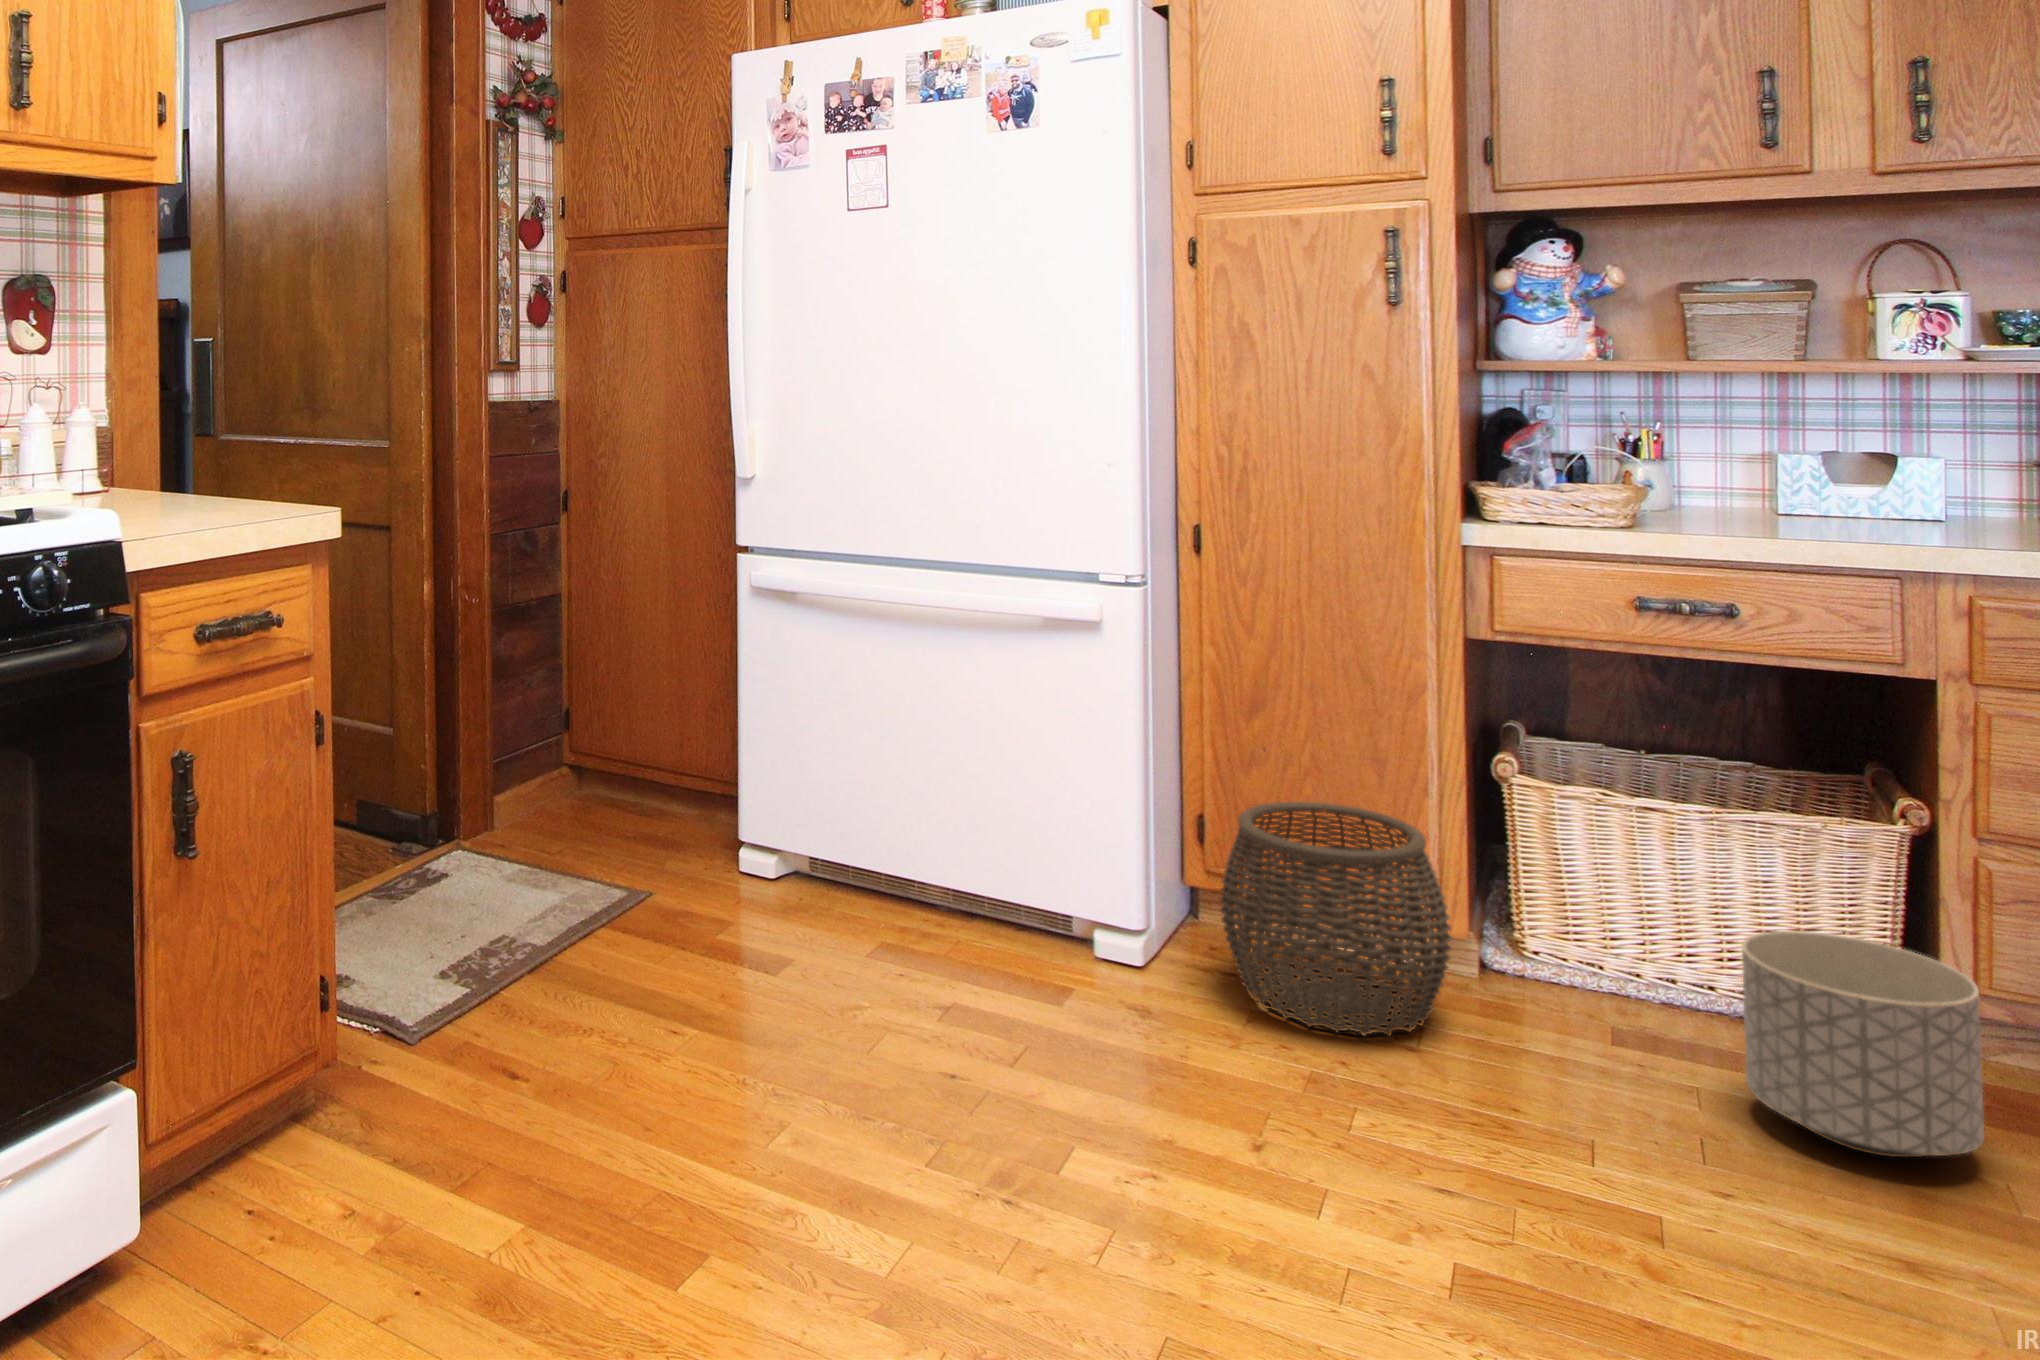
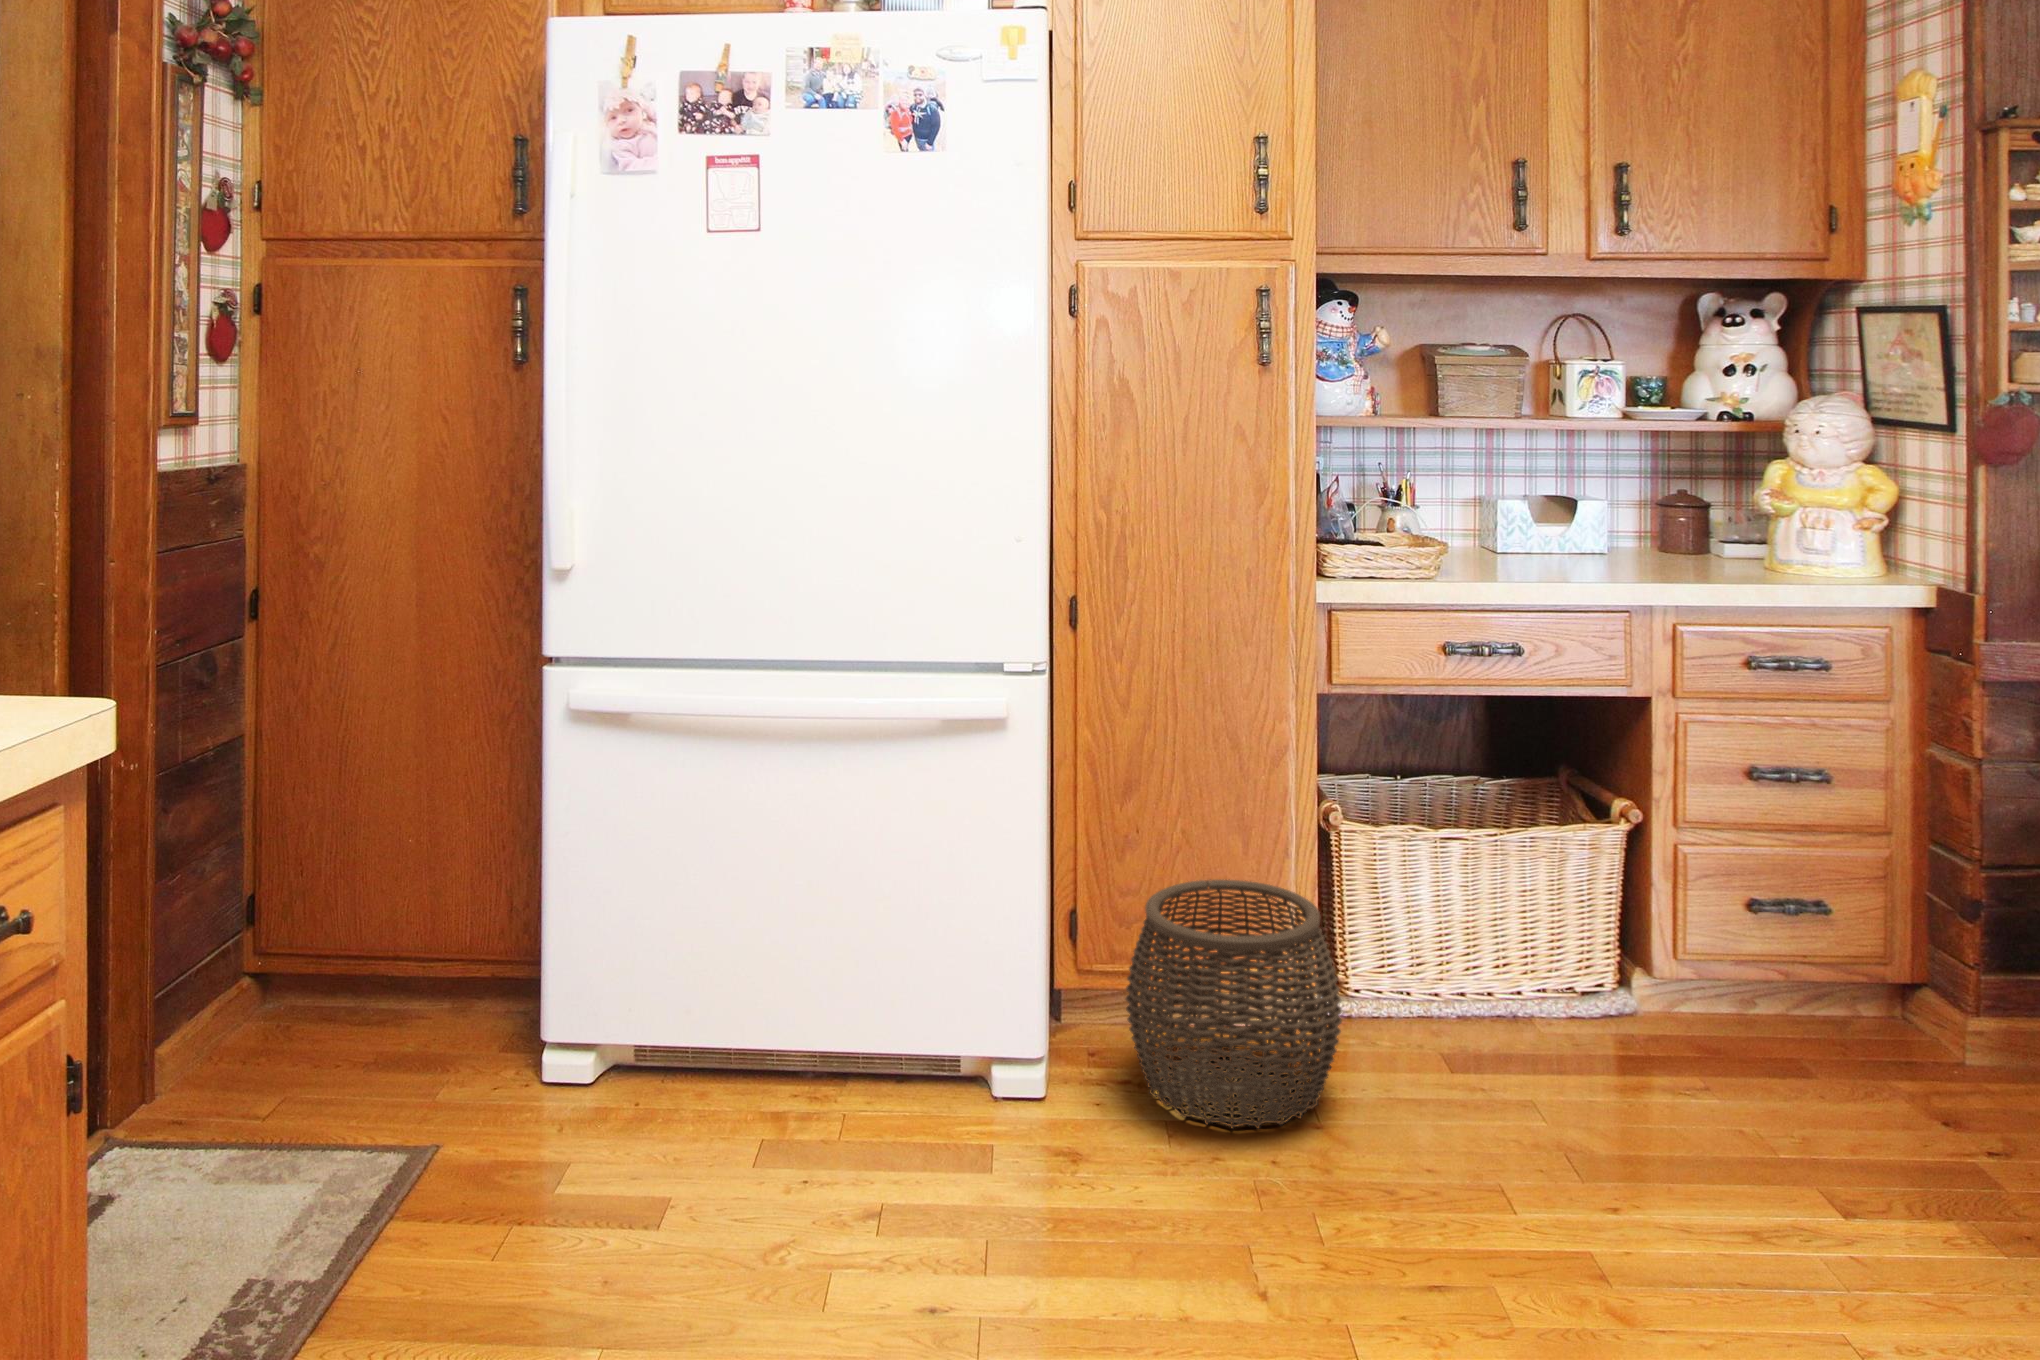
planter: present [1742,931,1984,1157] -> none [1576,937,1749,1134]

